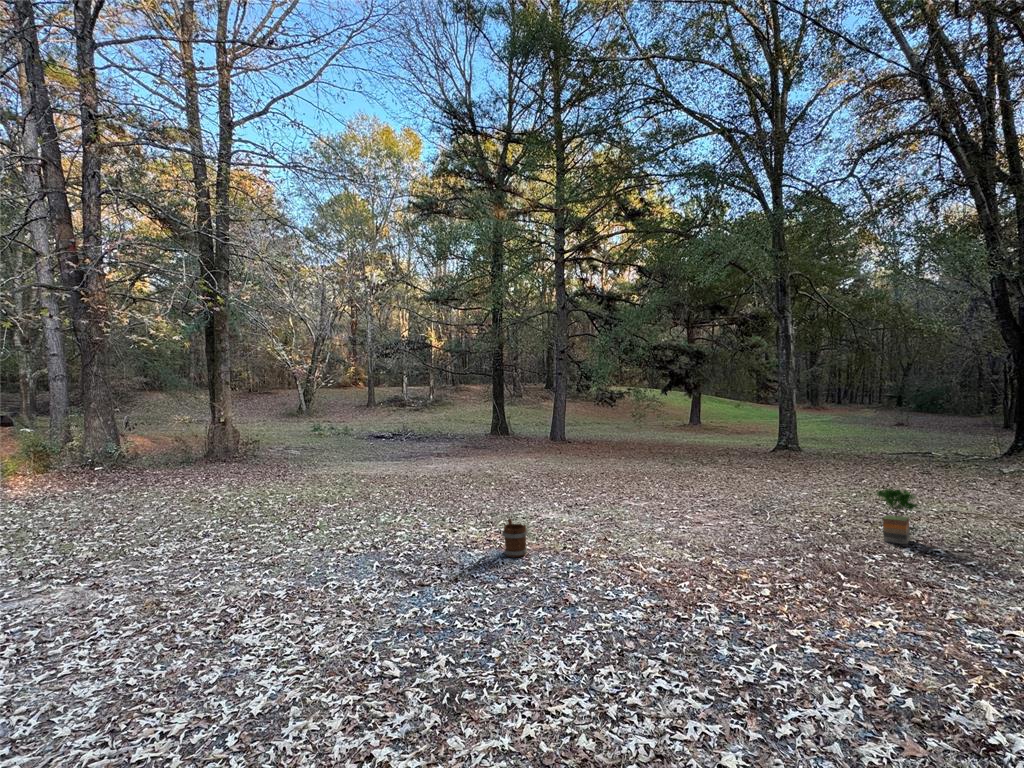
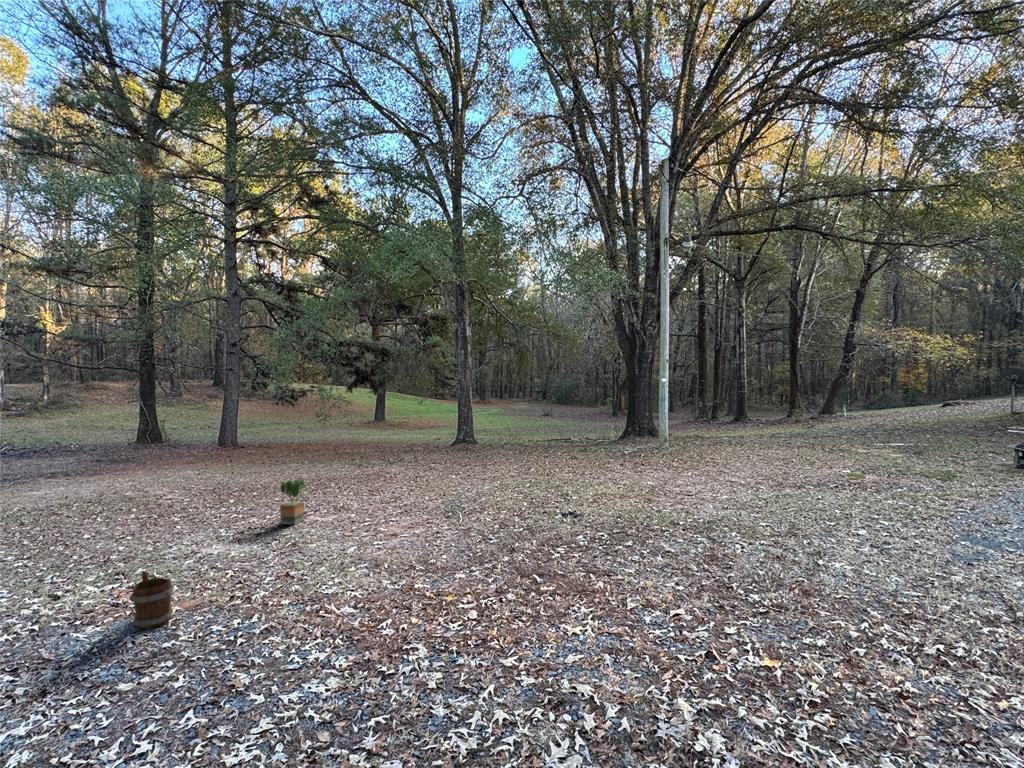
potted tree: present [877,489,917,544] -> present [280,480,307,525]

